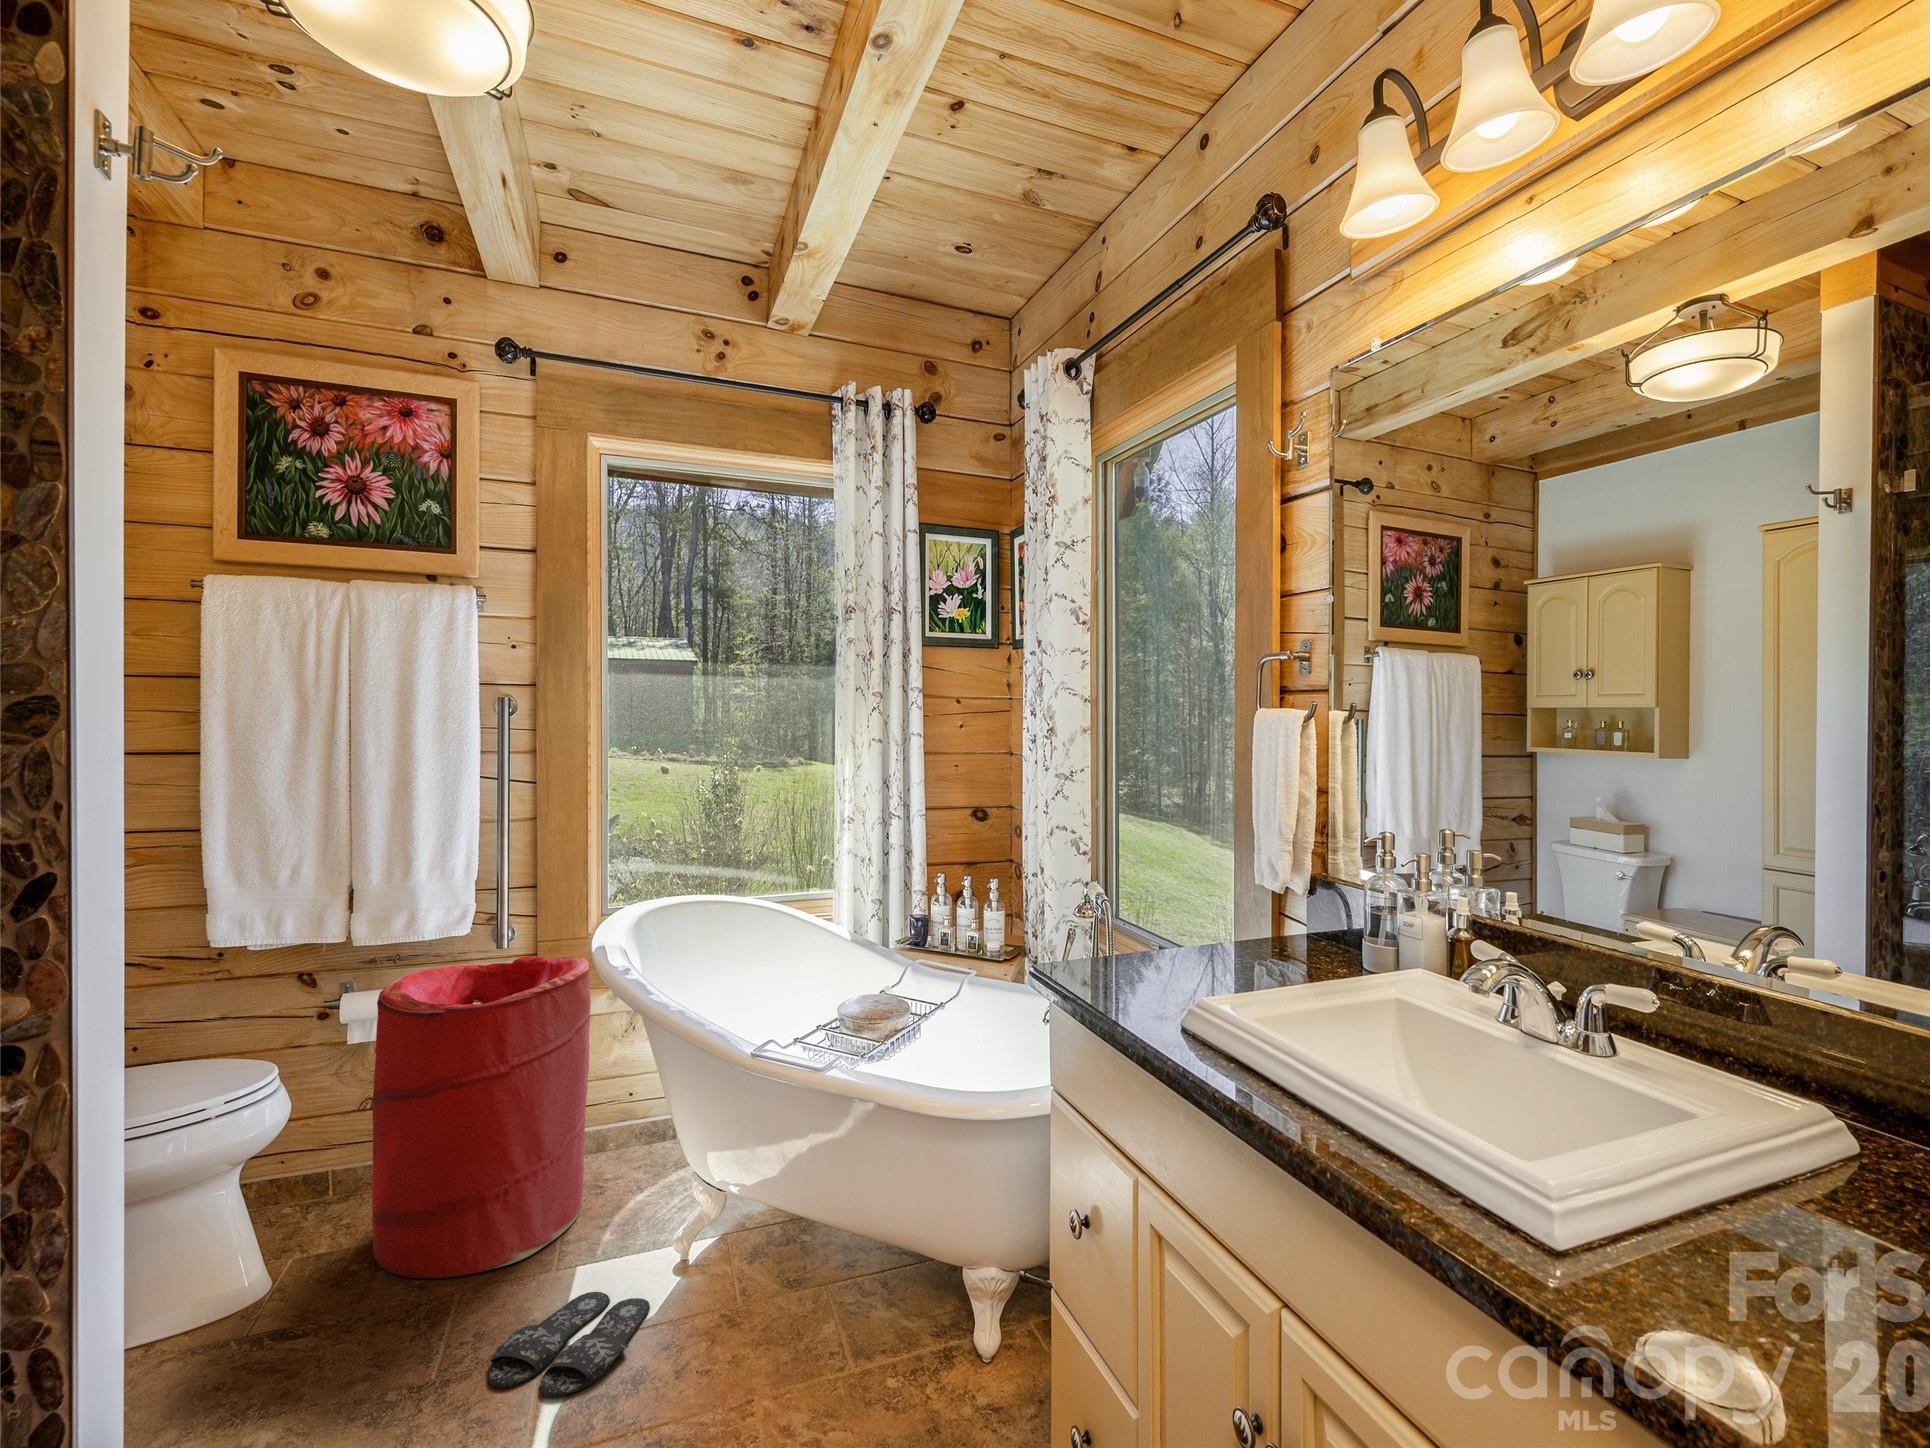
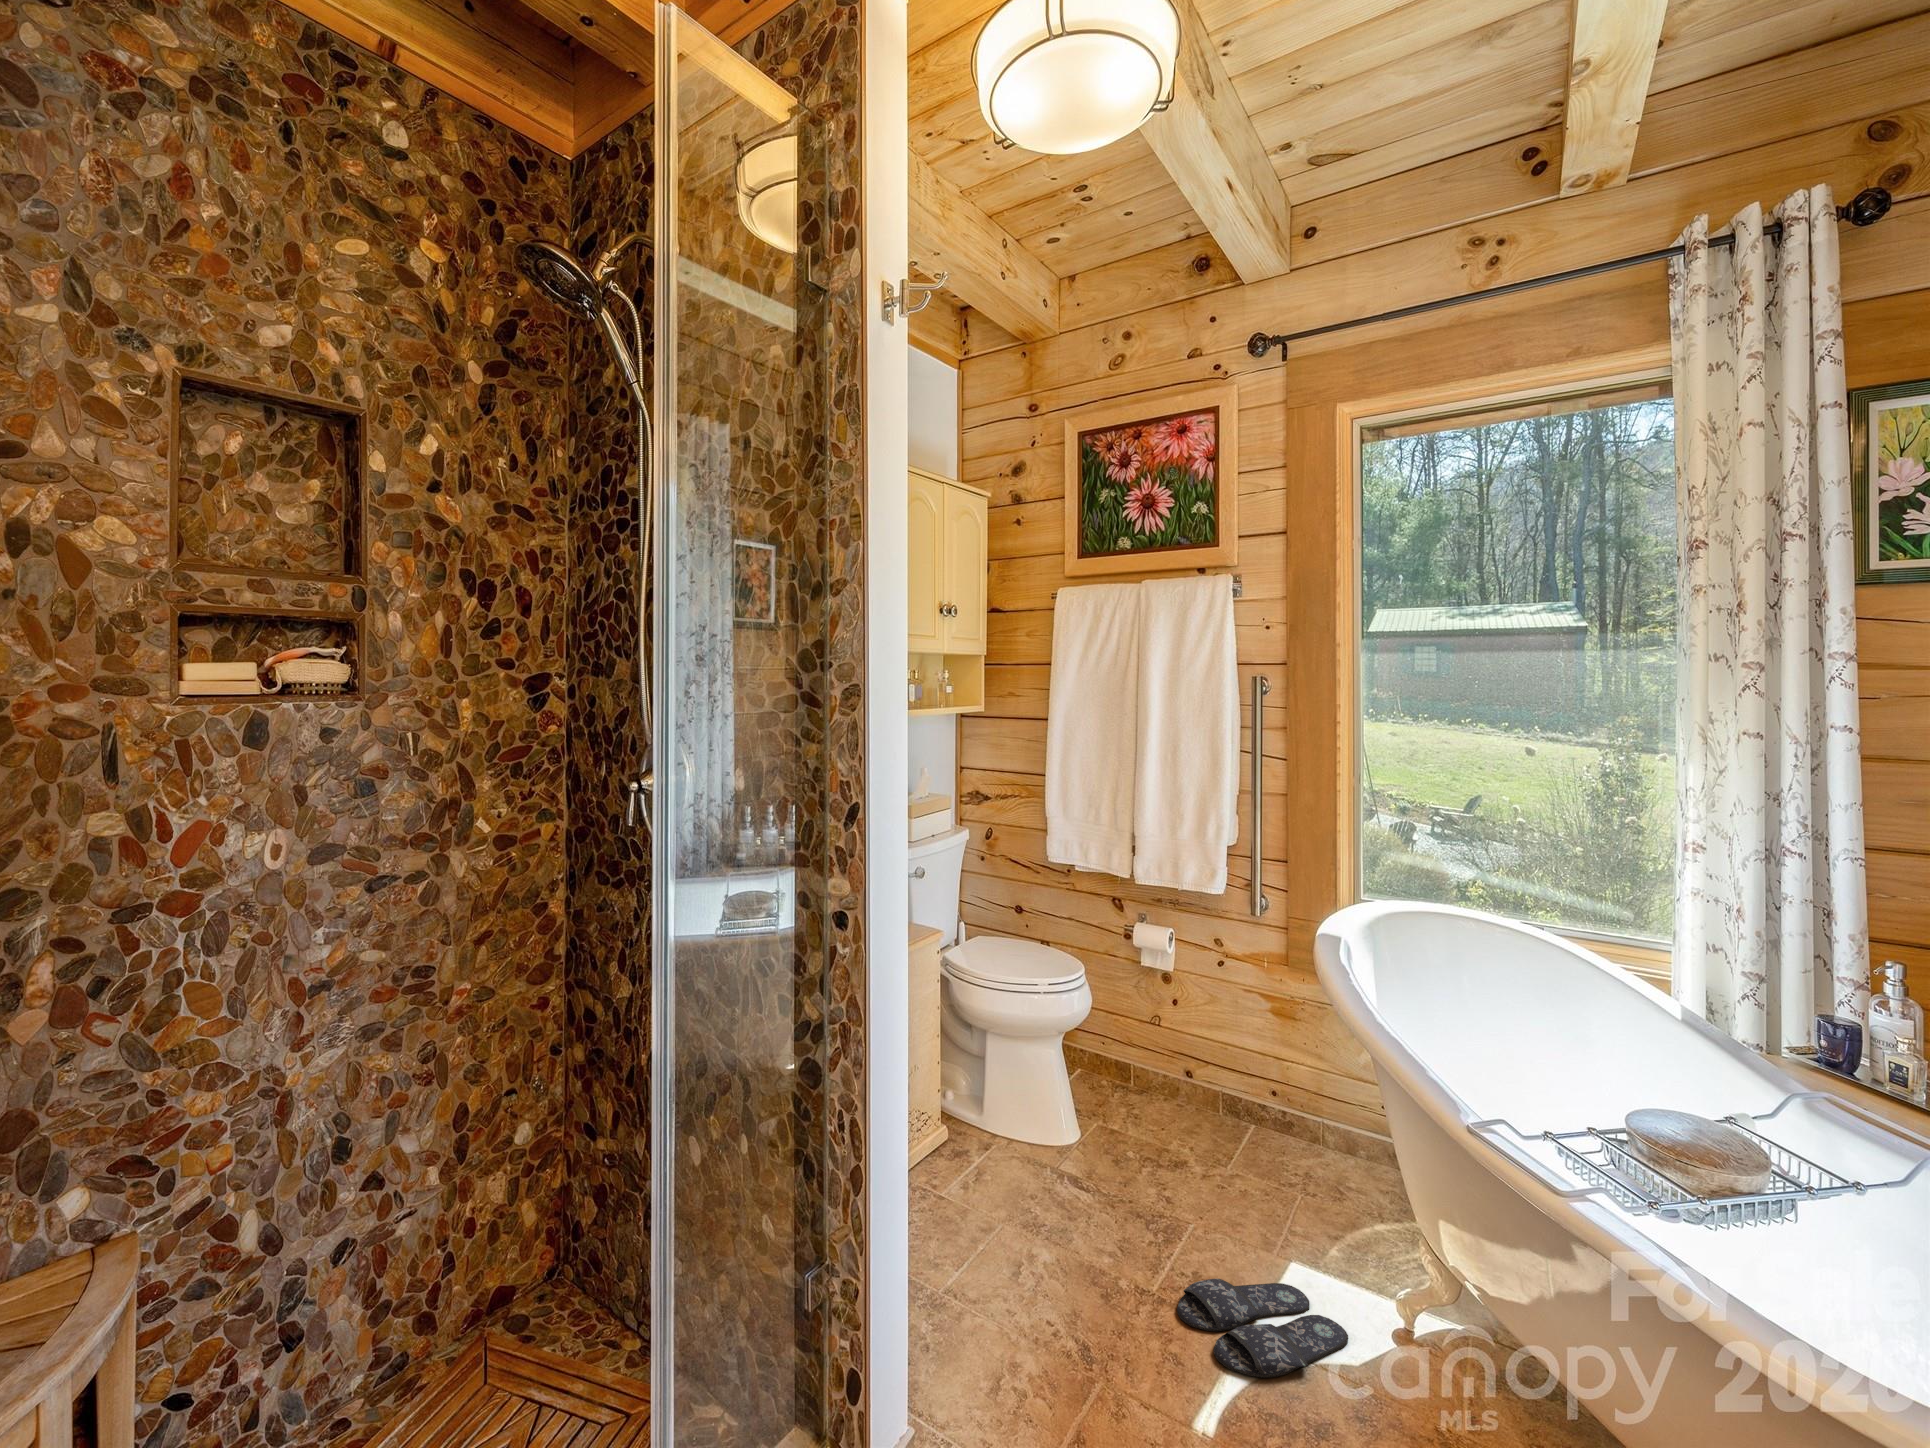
laundry hamper: present [372,956,591,1278] -> none [1139,915,1328,1218]

